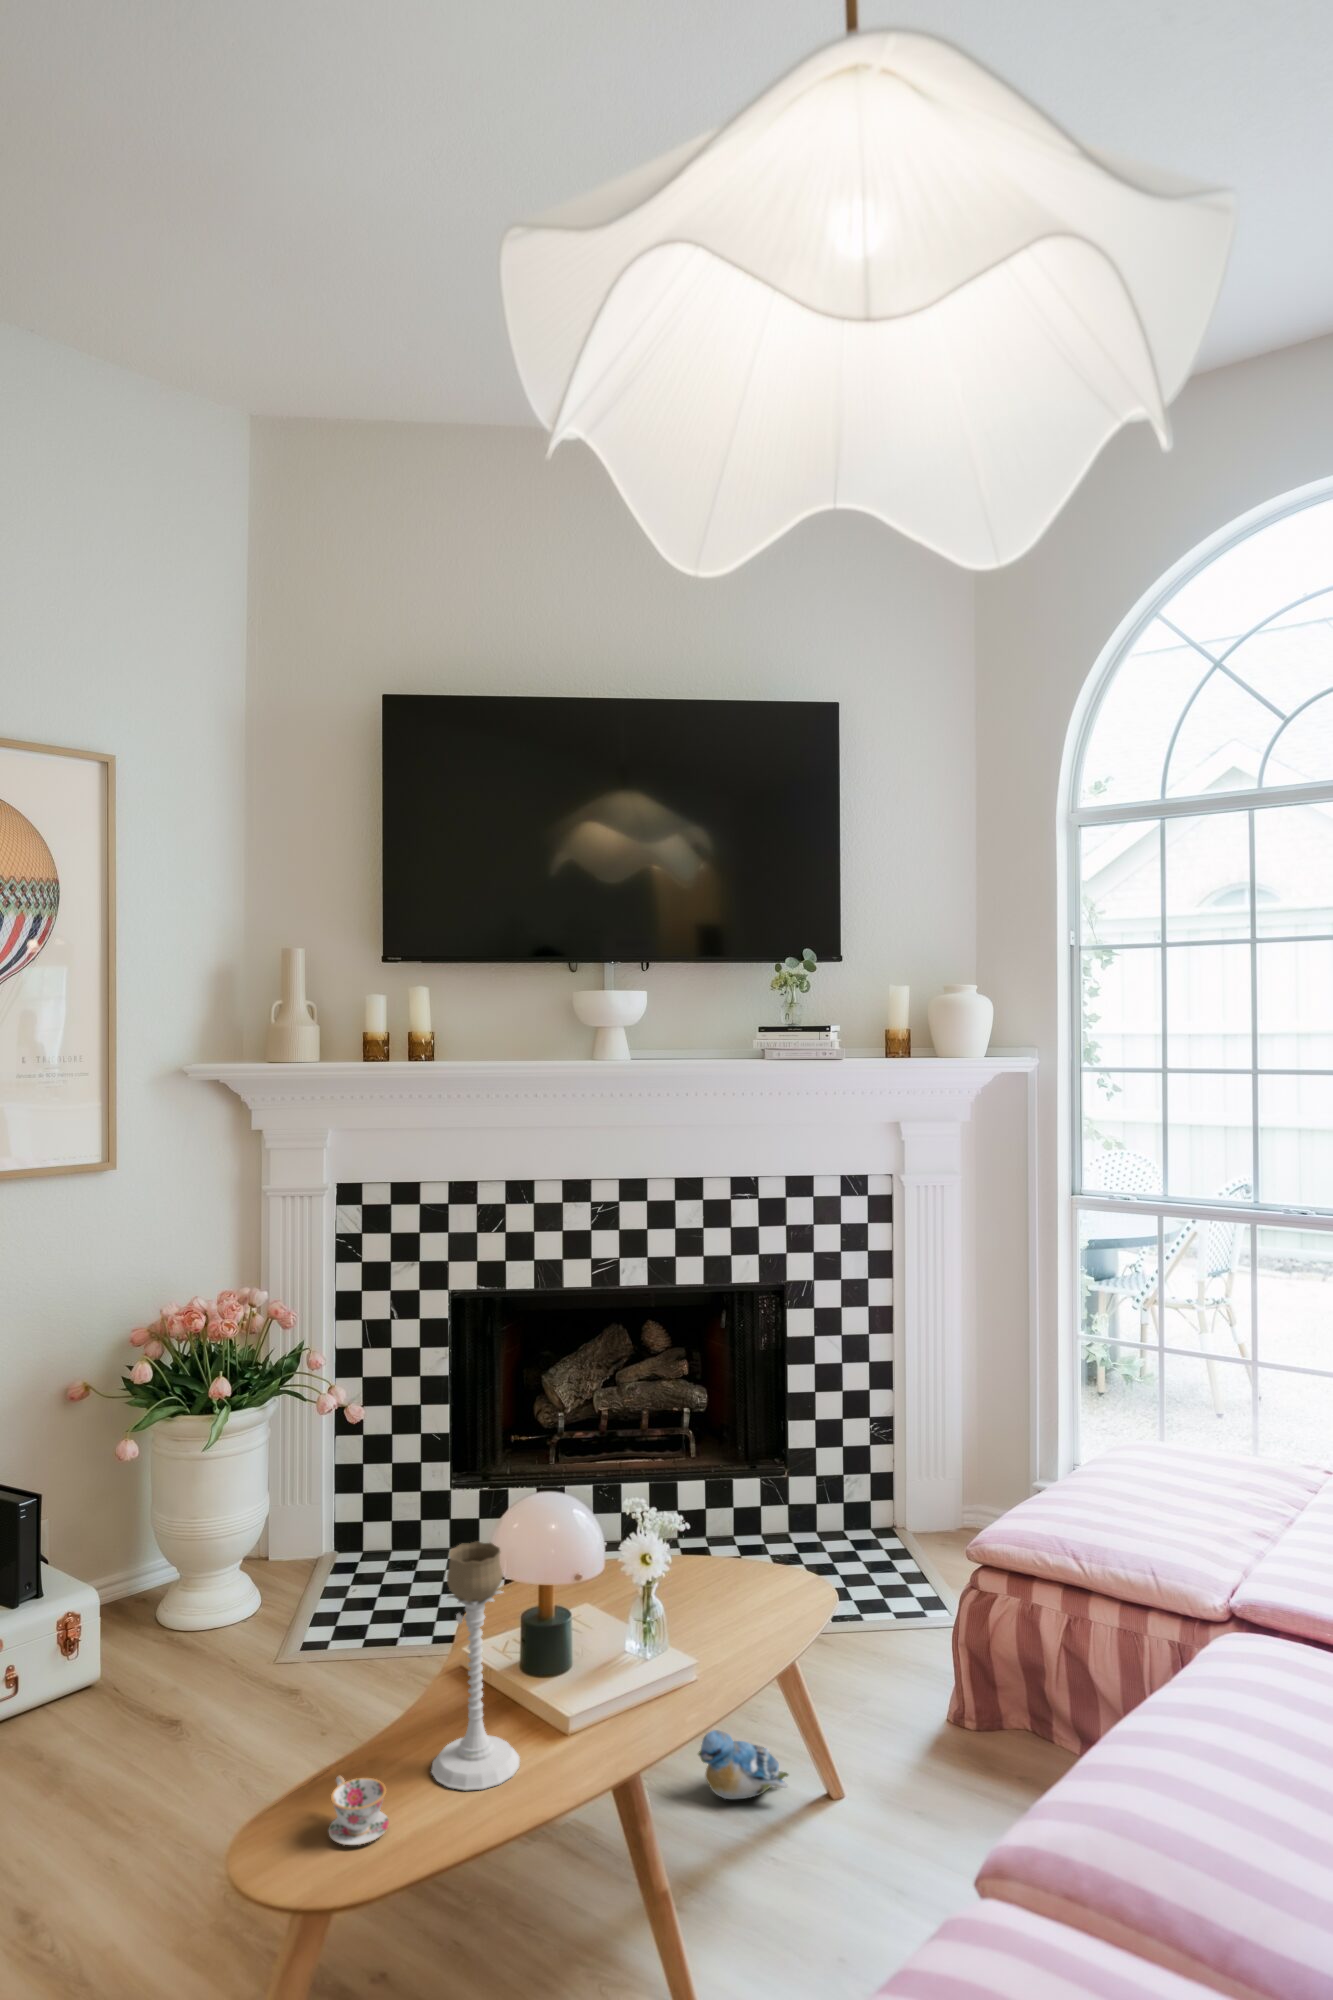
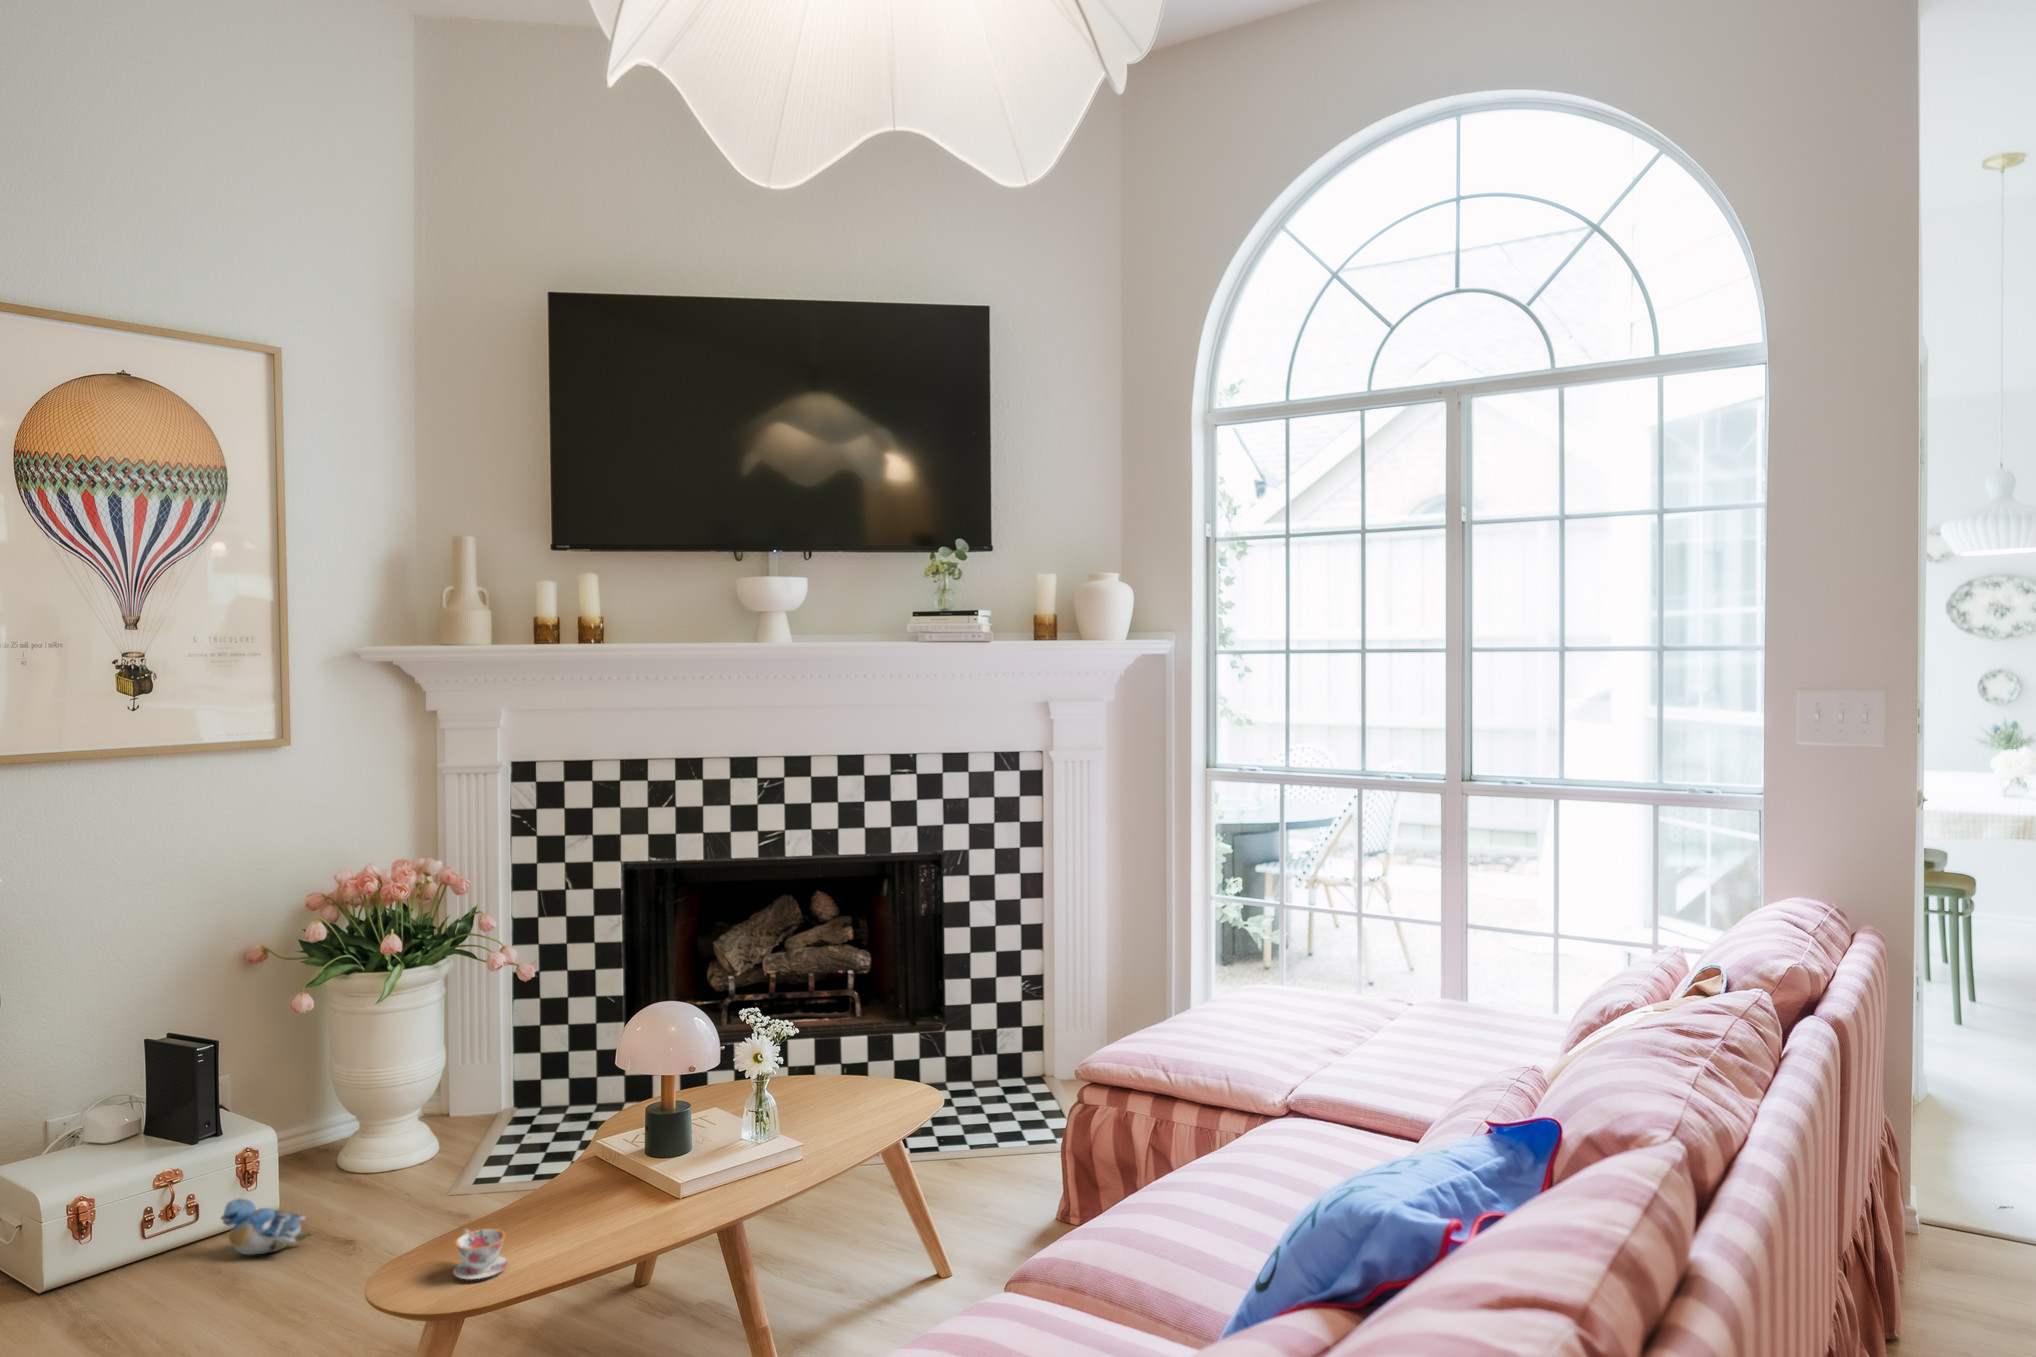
candle holder: present [431,1542,520,1791] -> none [553,1034,633,1242]
plush toy: present [698,1730,788,1799] -> present [221,1199,311,1255]

